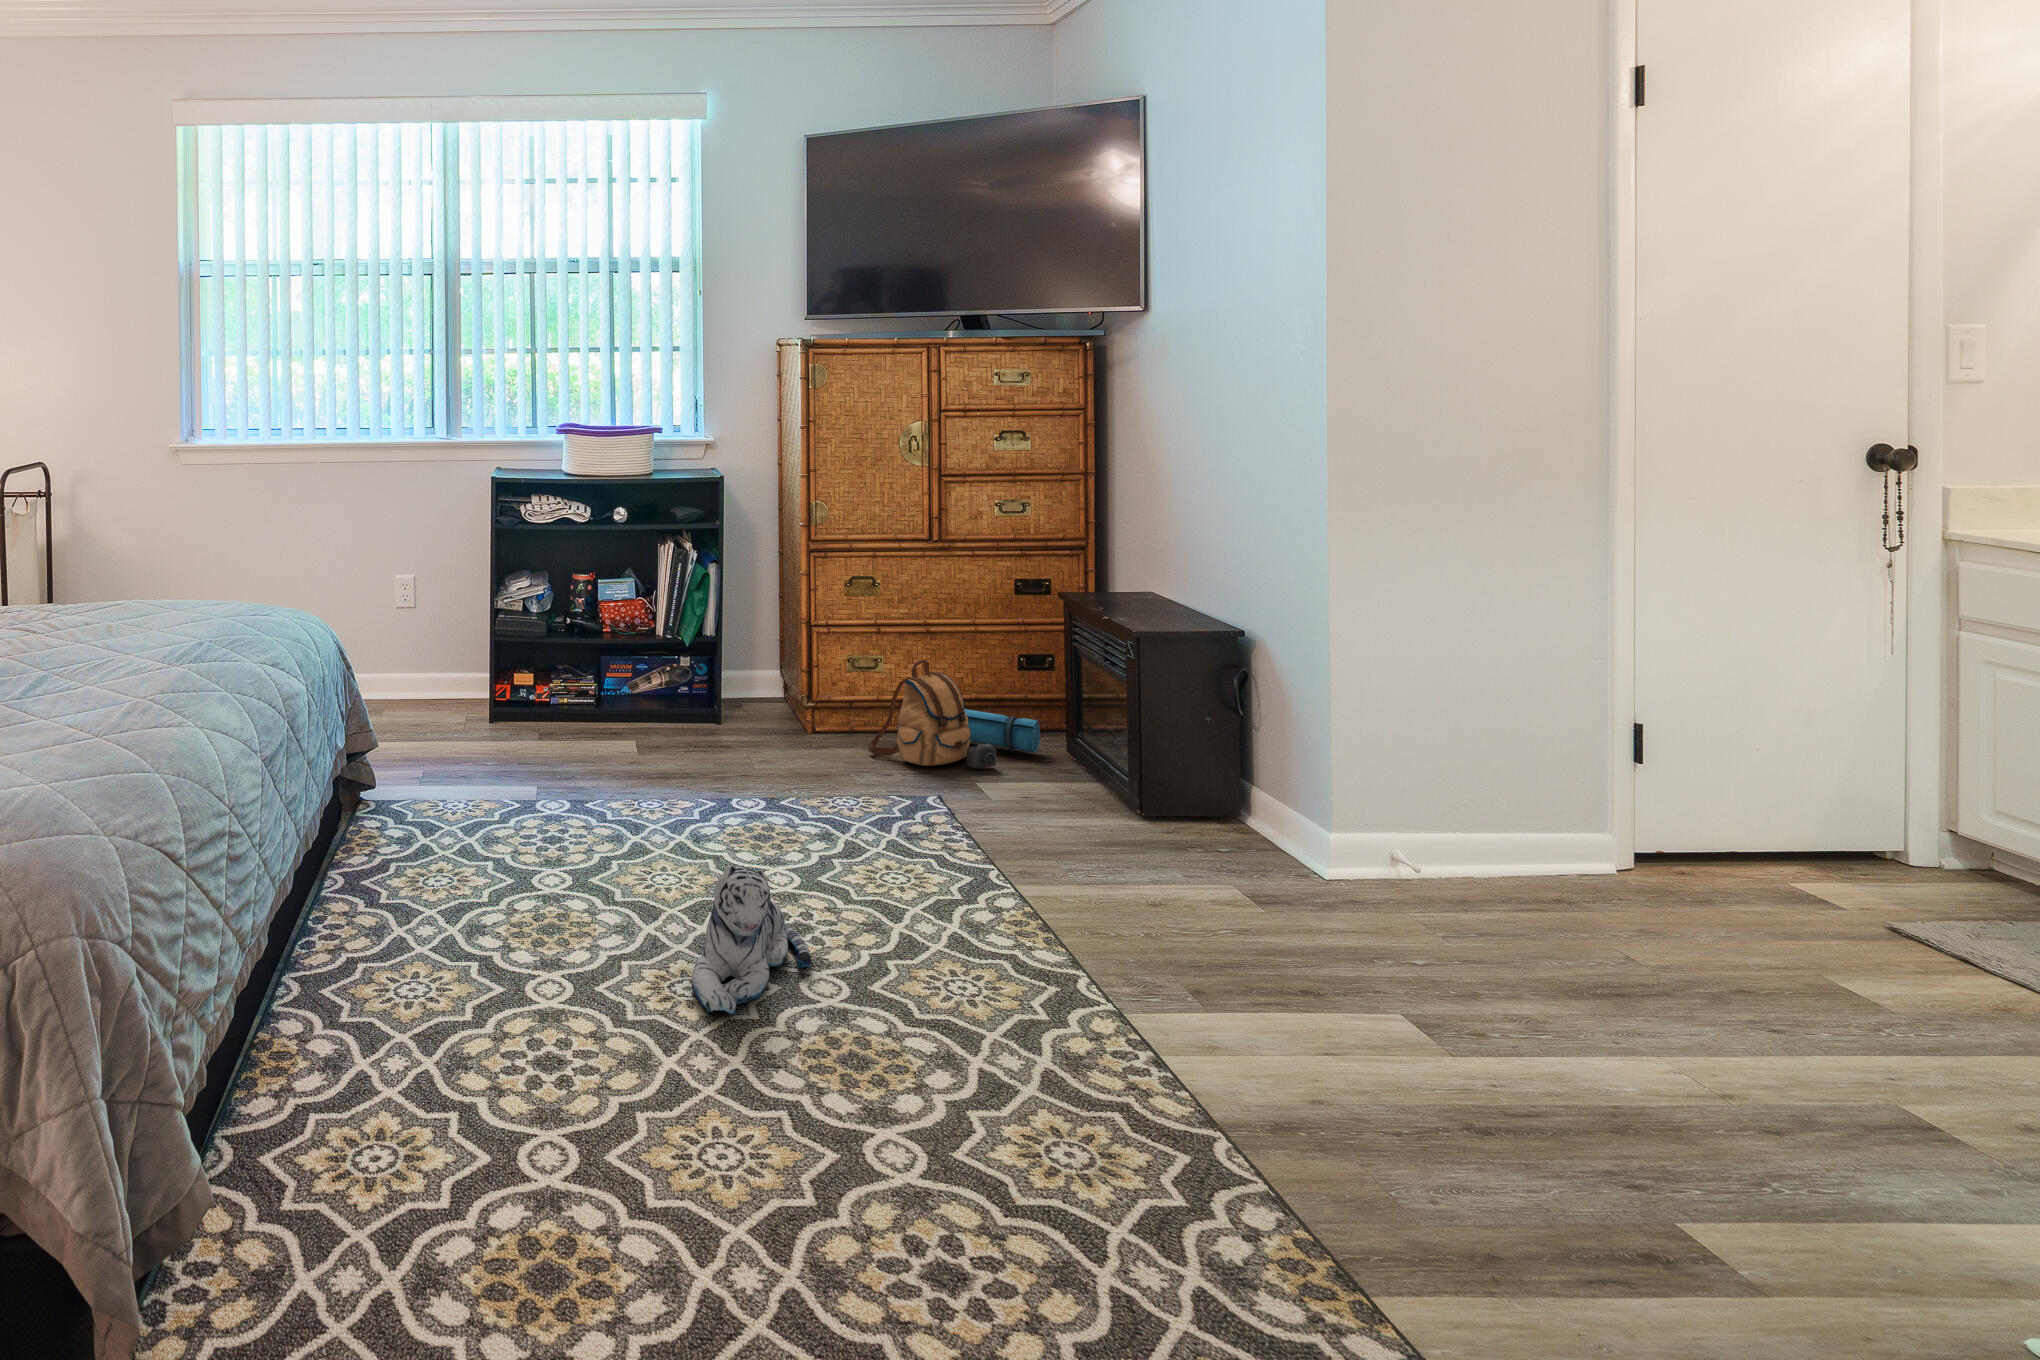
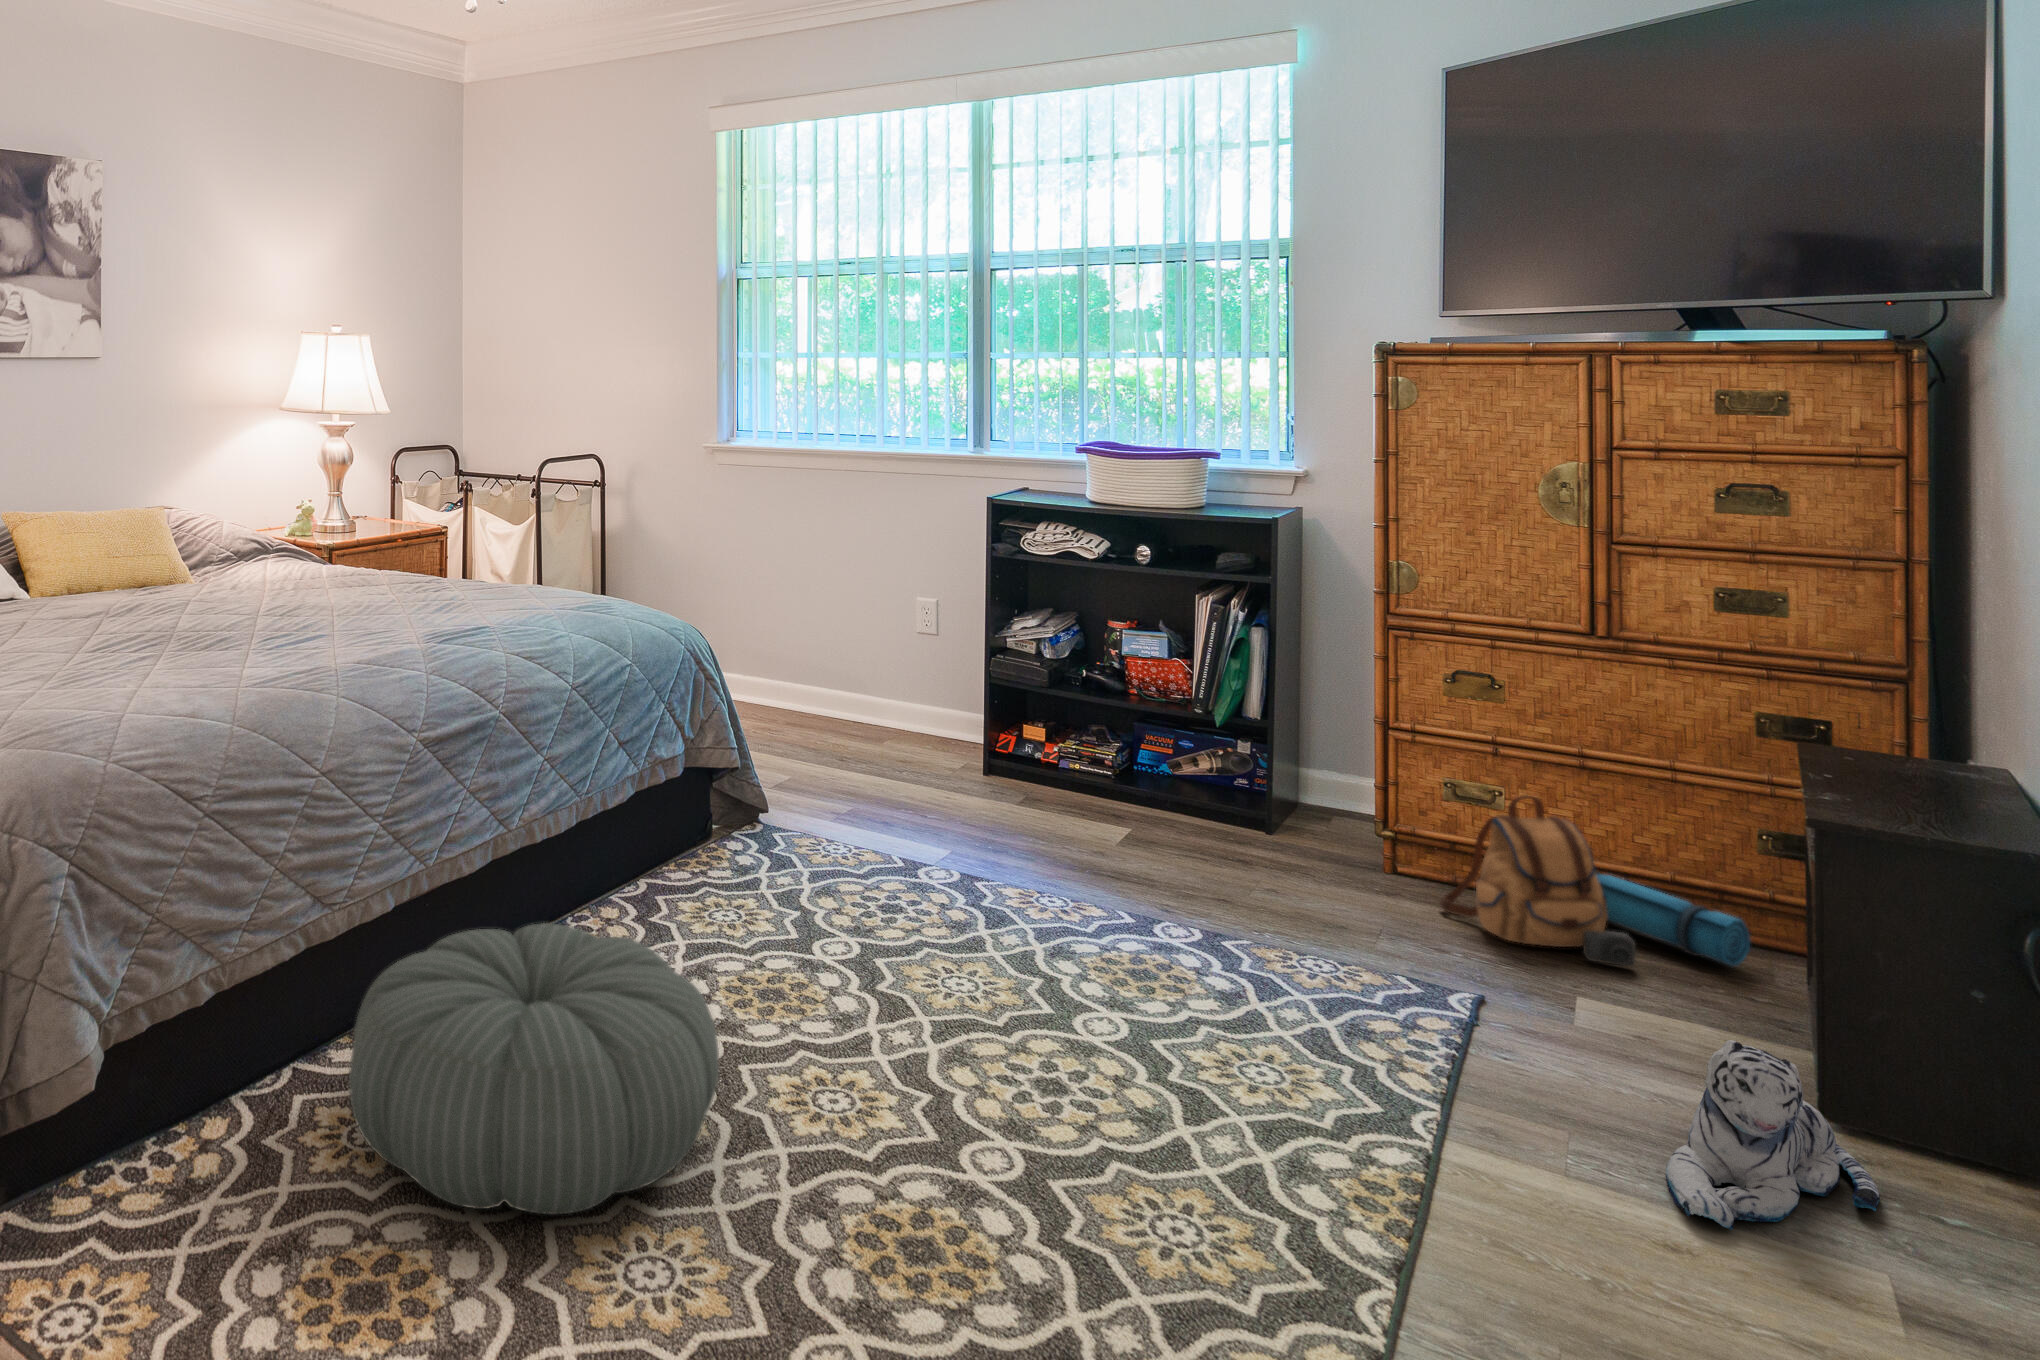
plush toy: present [692,866,811,1014] -> present [1666,1040,1880,1230]
pouf: none [272,924,658,1243] -> present [349,923,719,1214]

